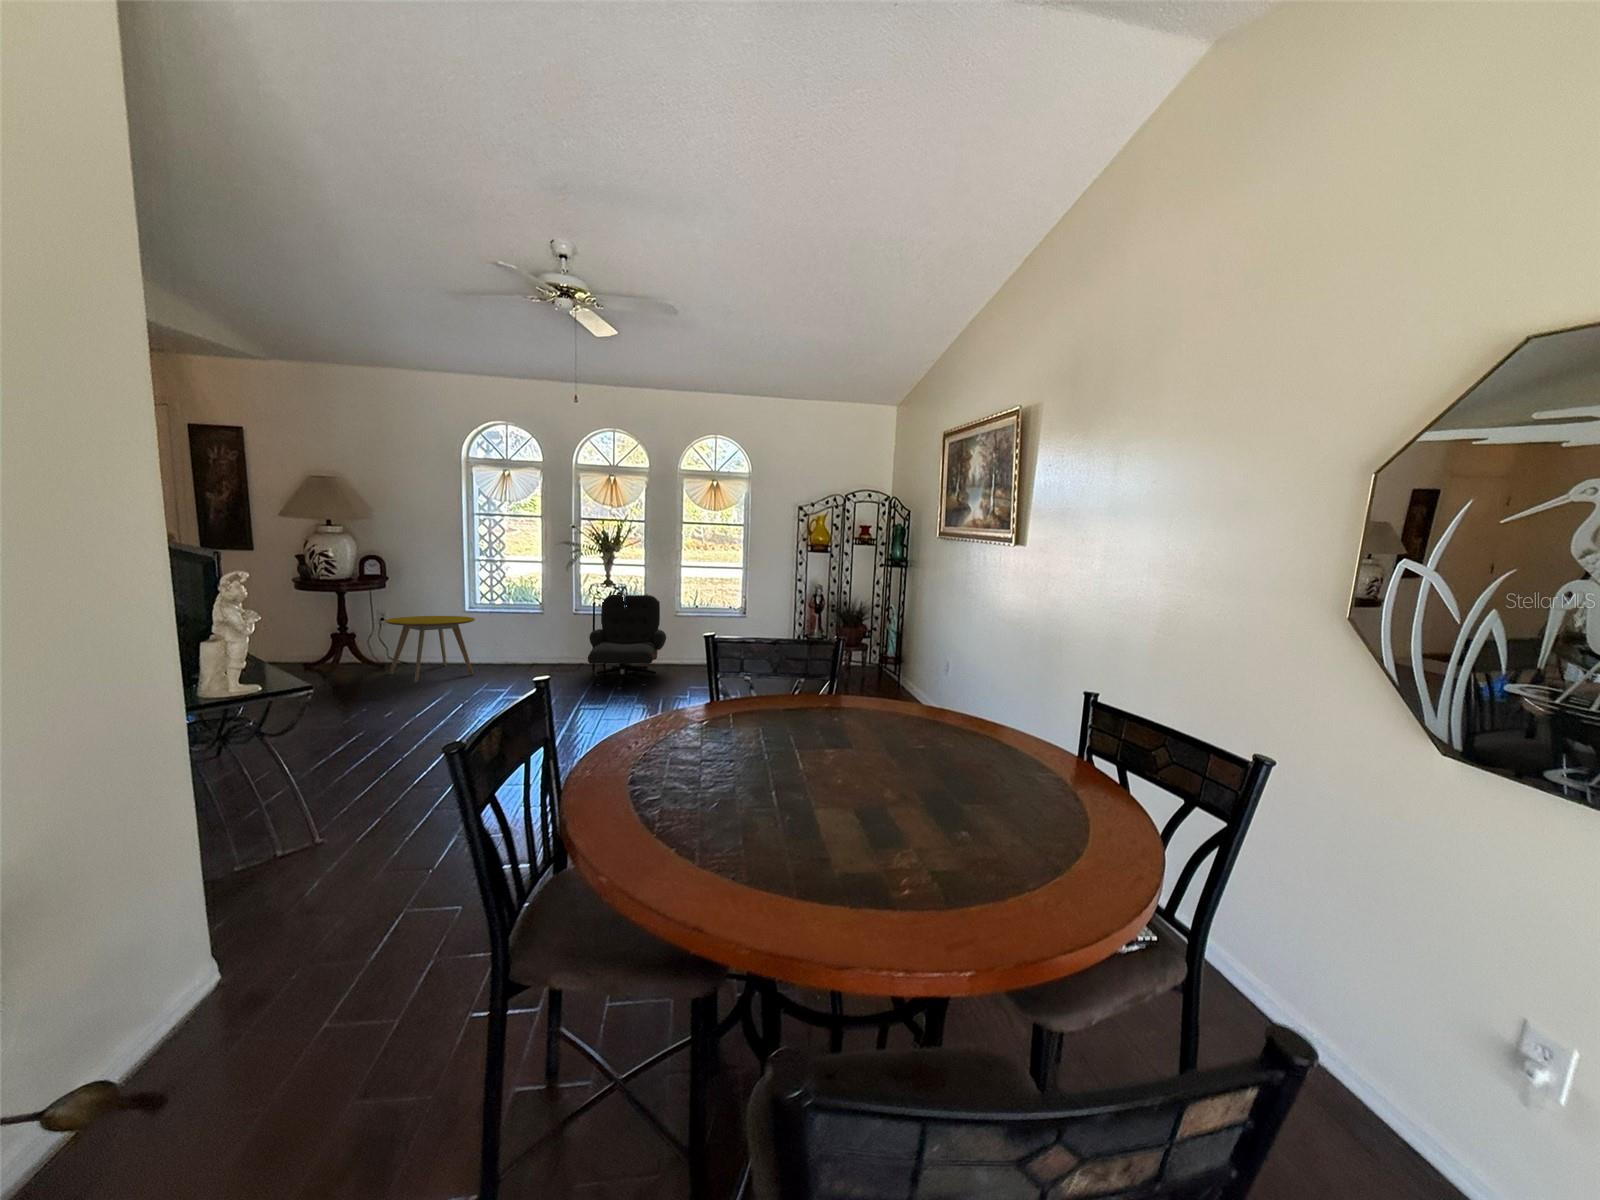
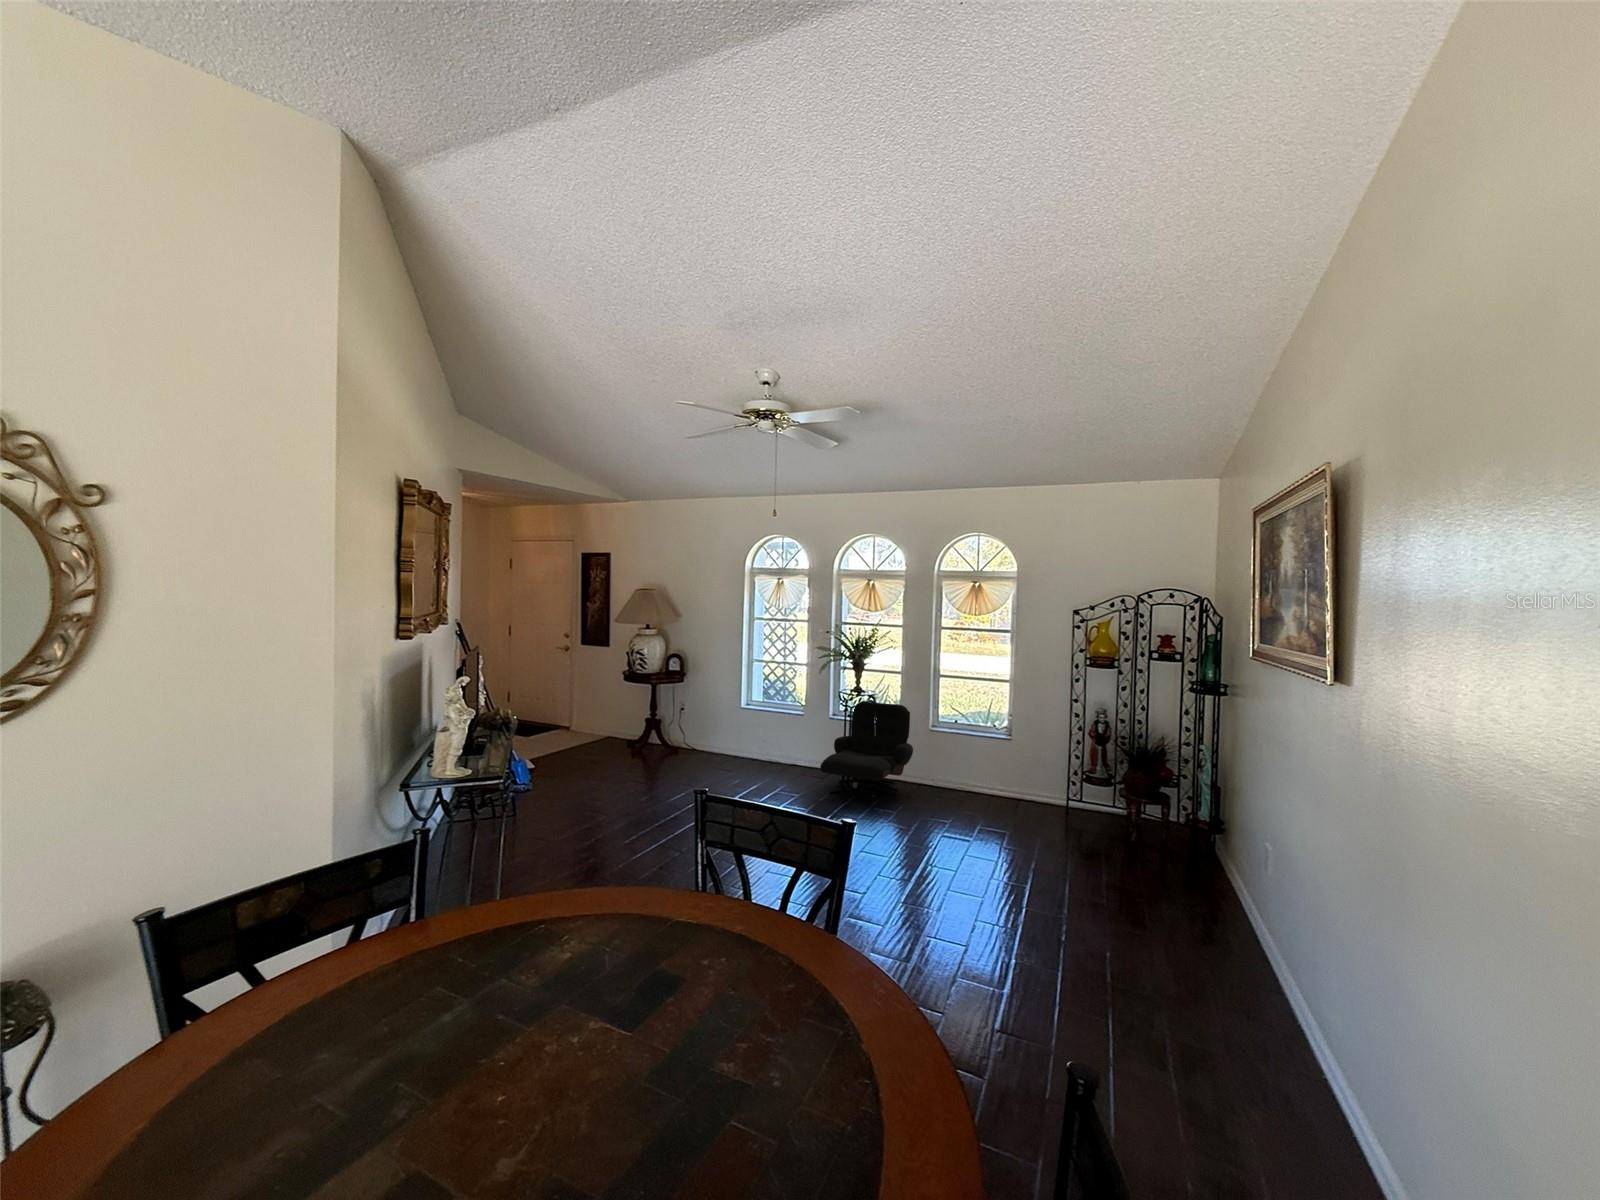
side table: present [385,616,475,682] -> none [674,708,743,768]

